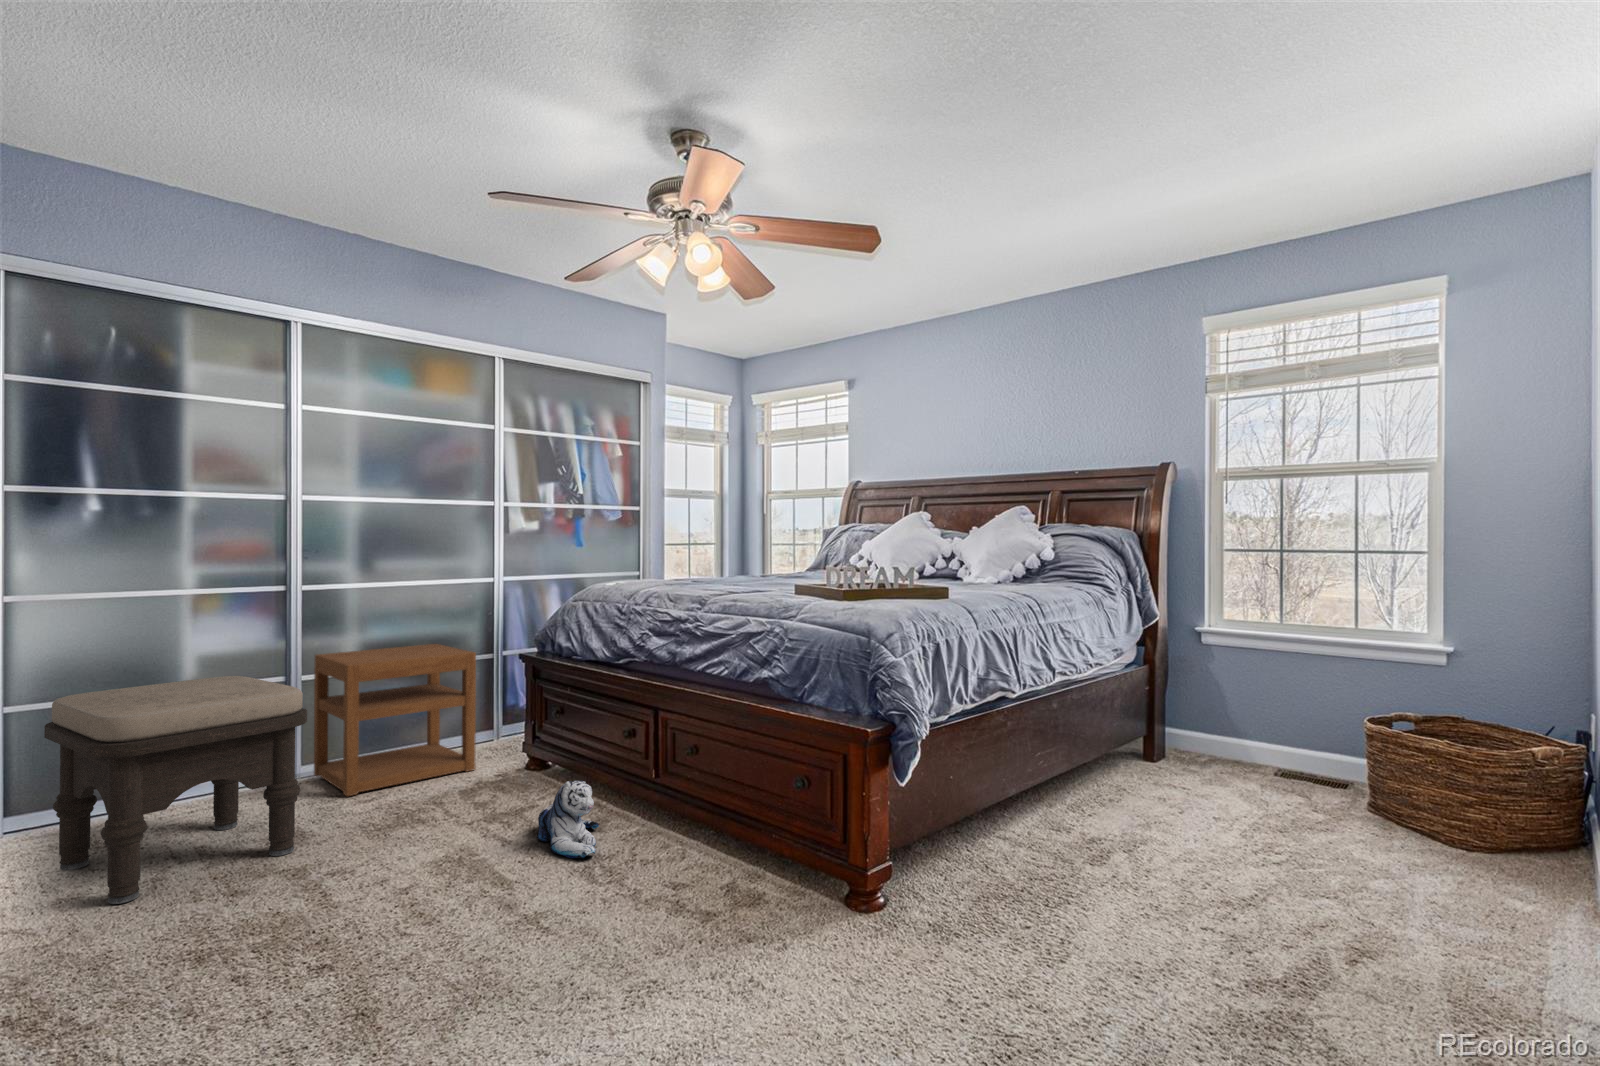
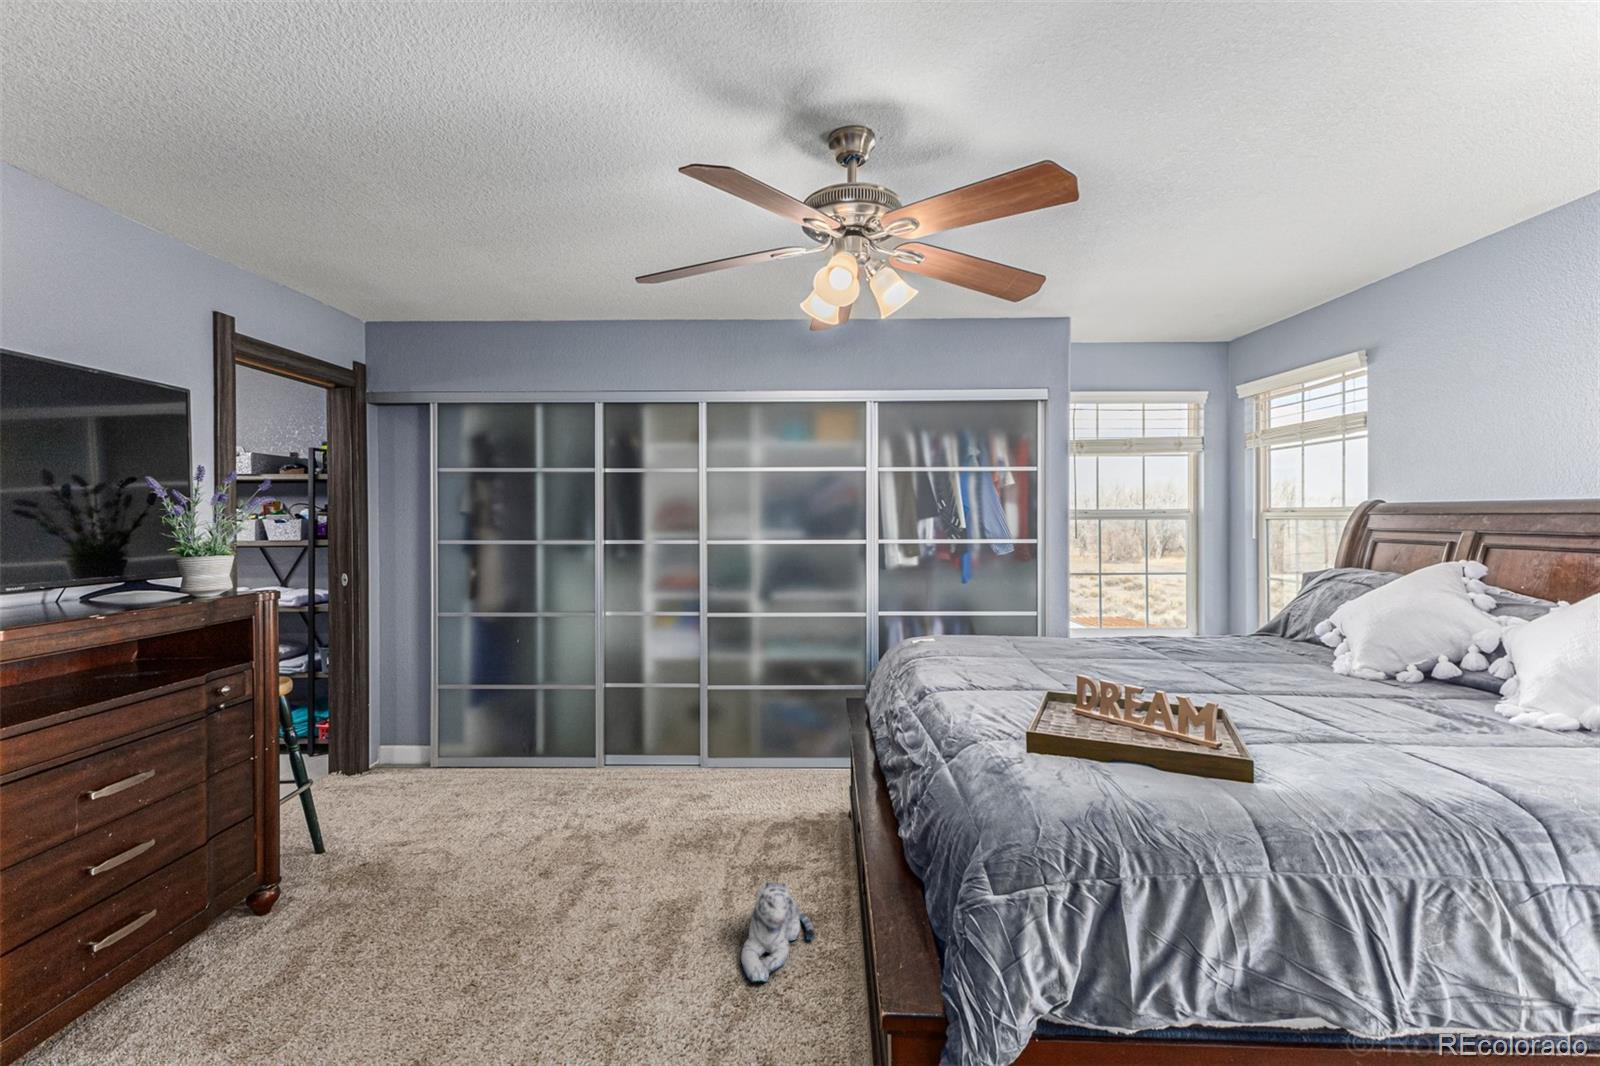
nightstand: present [314,644,476,796] -> none [699,675,813,808]
ottoman: present [44,676,307,904] -> none [465,694,625,871]

